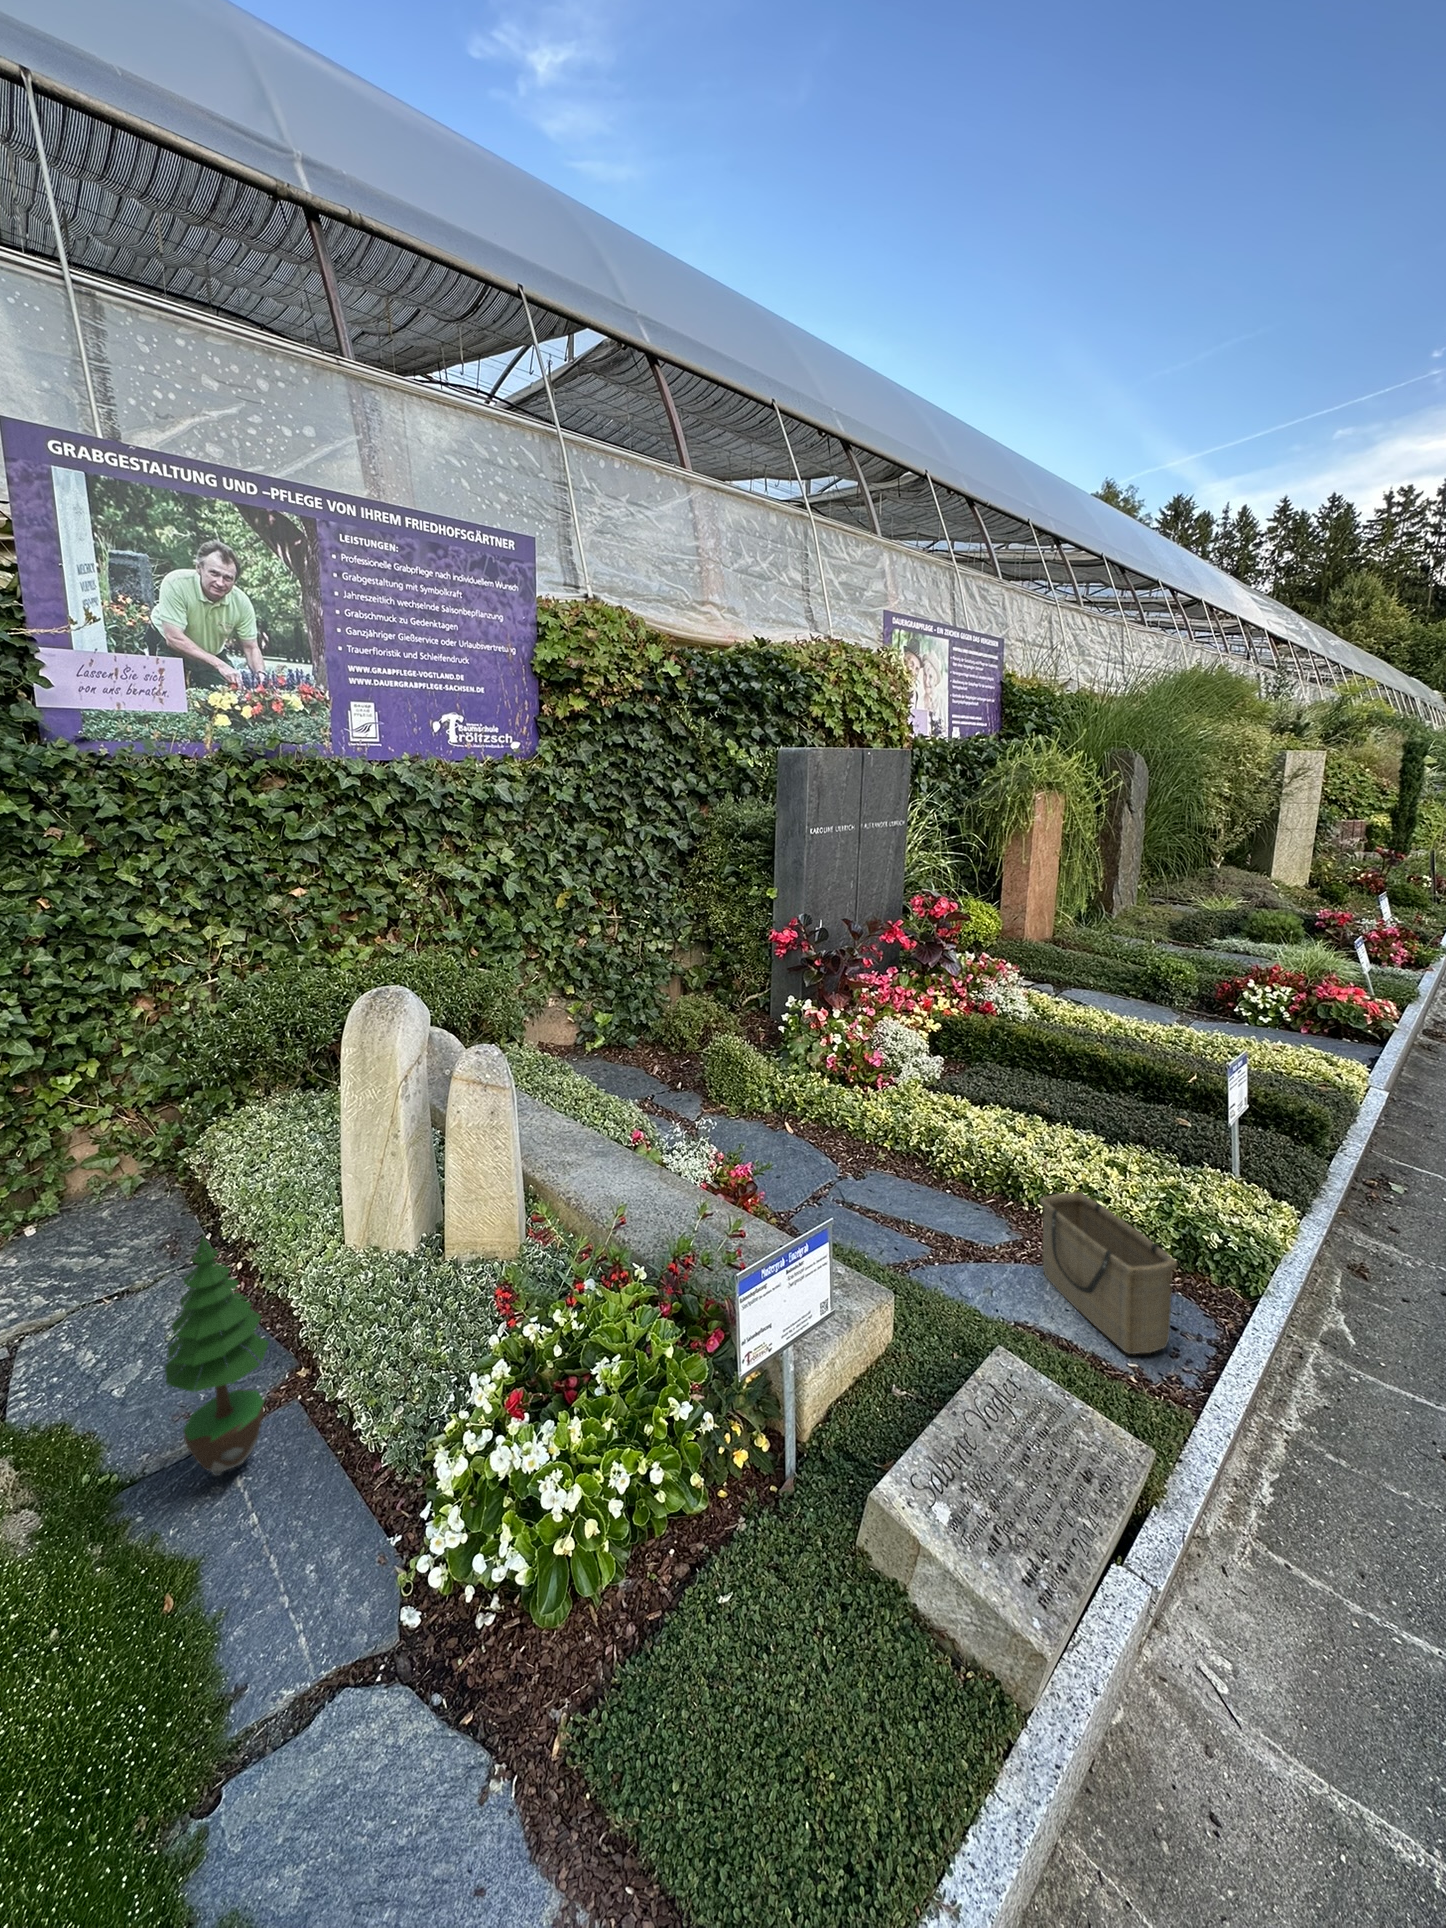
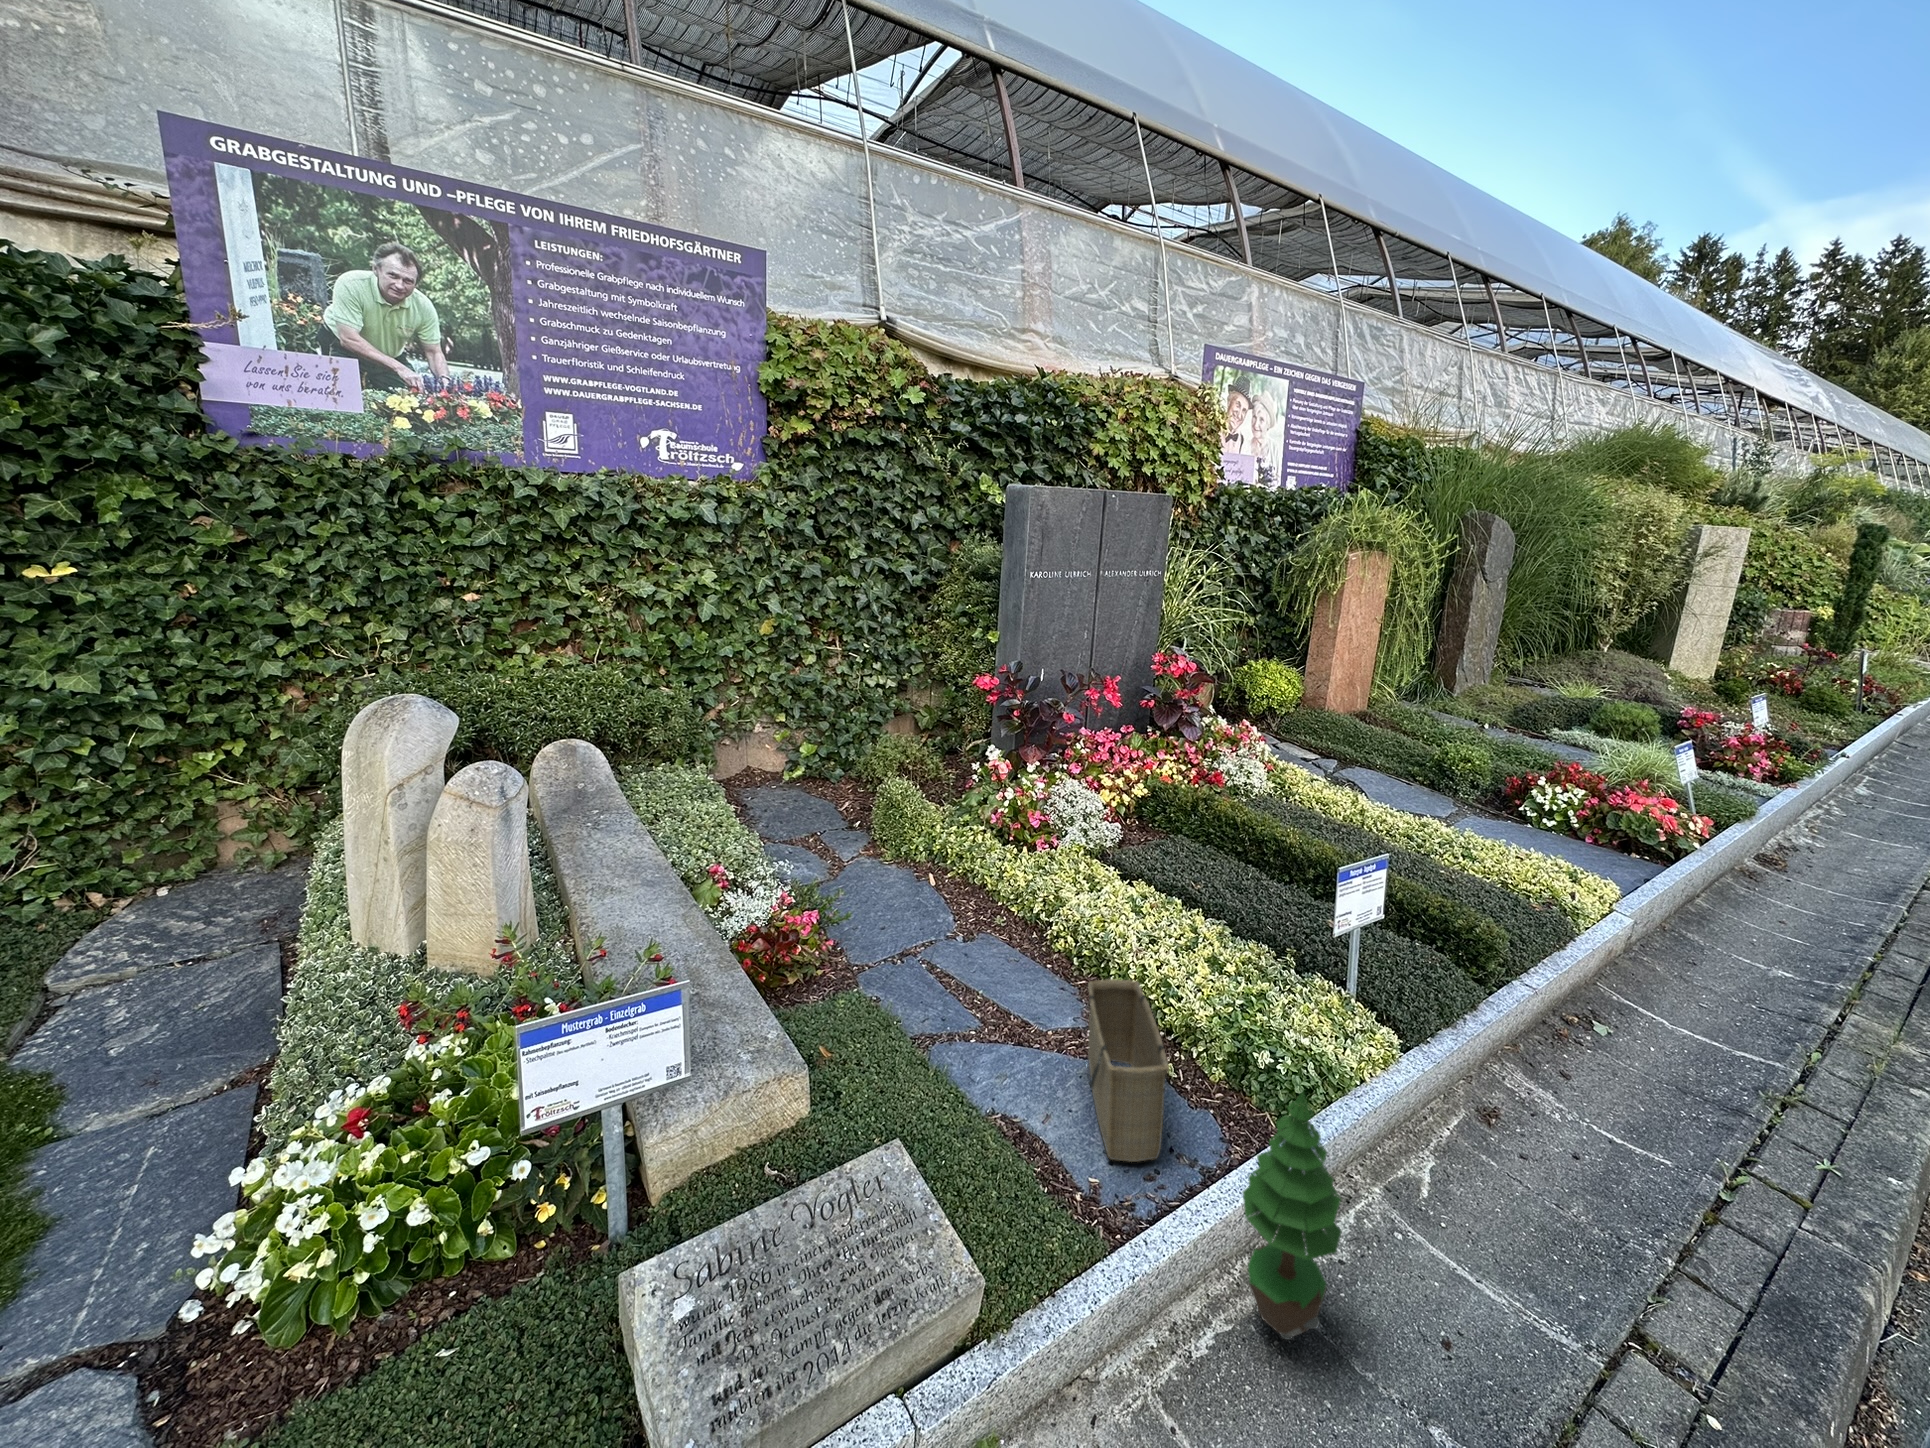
potted tree: present [165,1236,269,1476] -> present [1243,1091,1342,1340]

